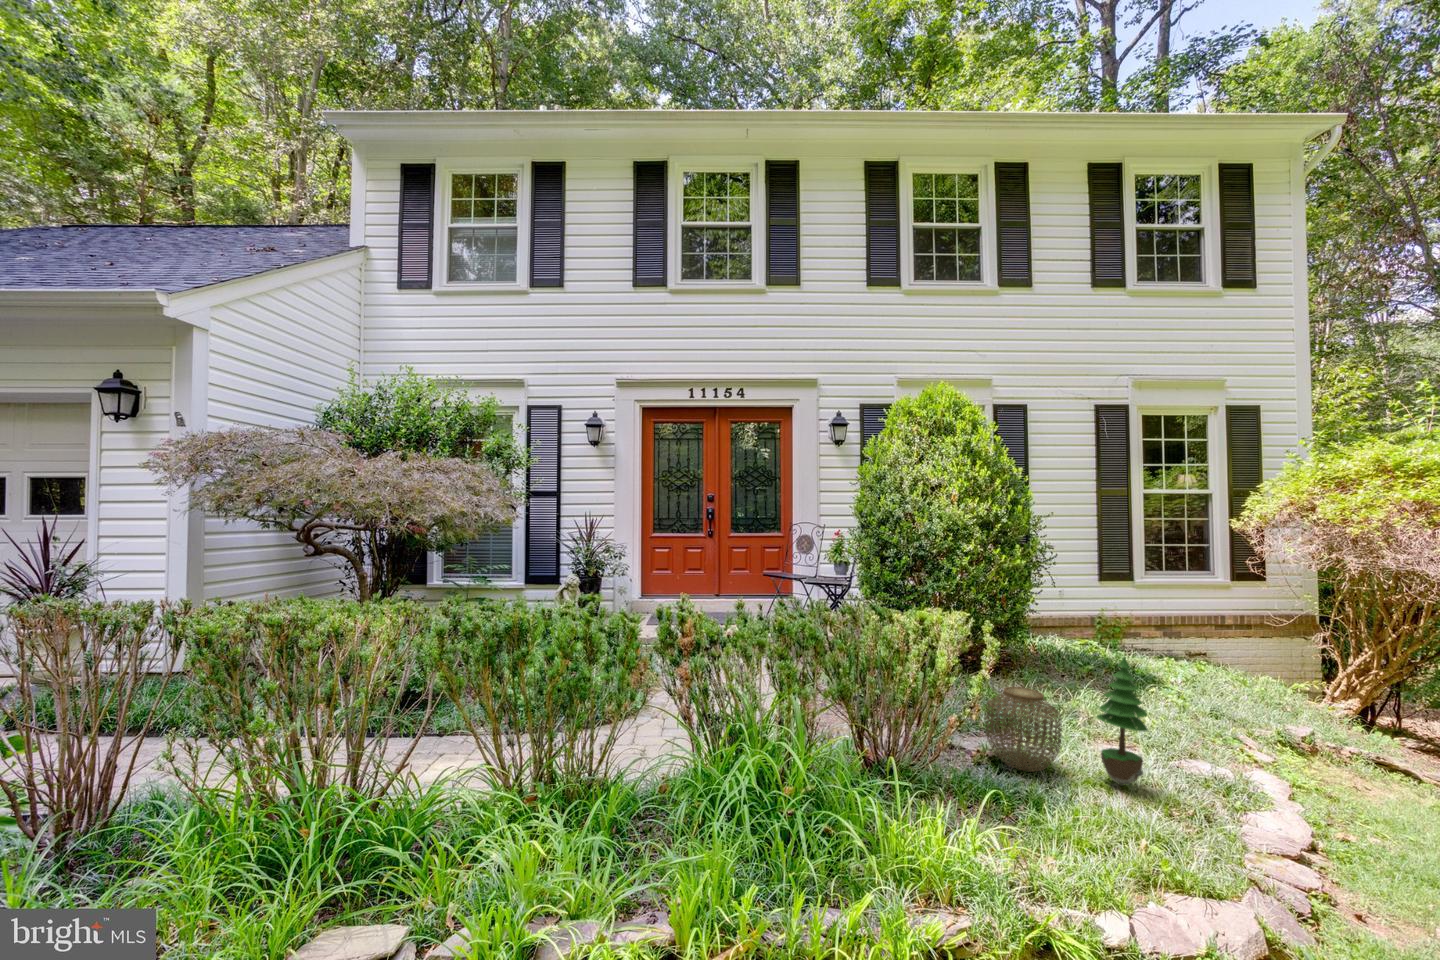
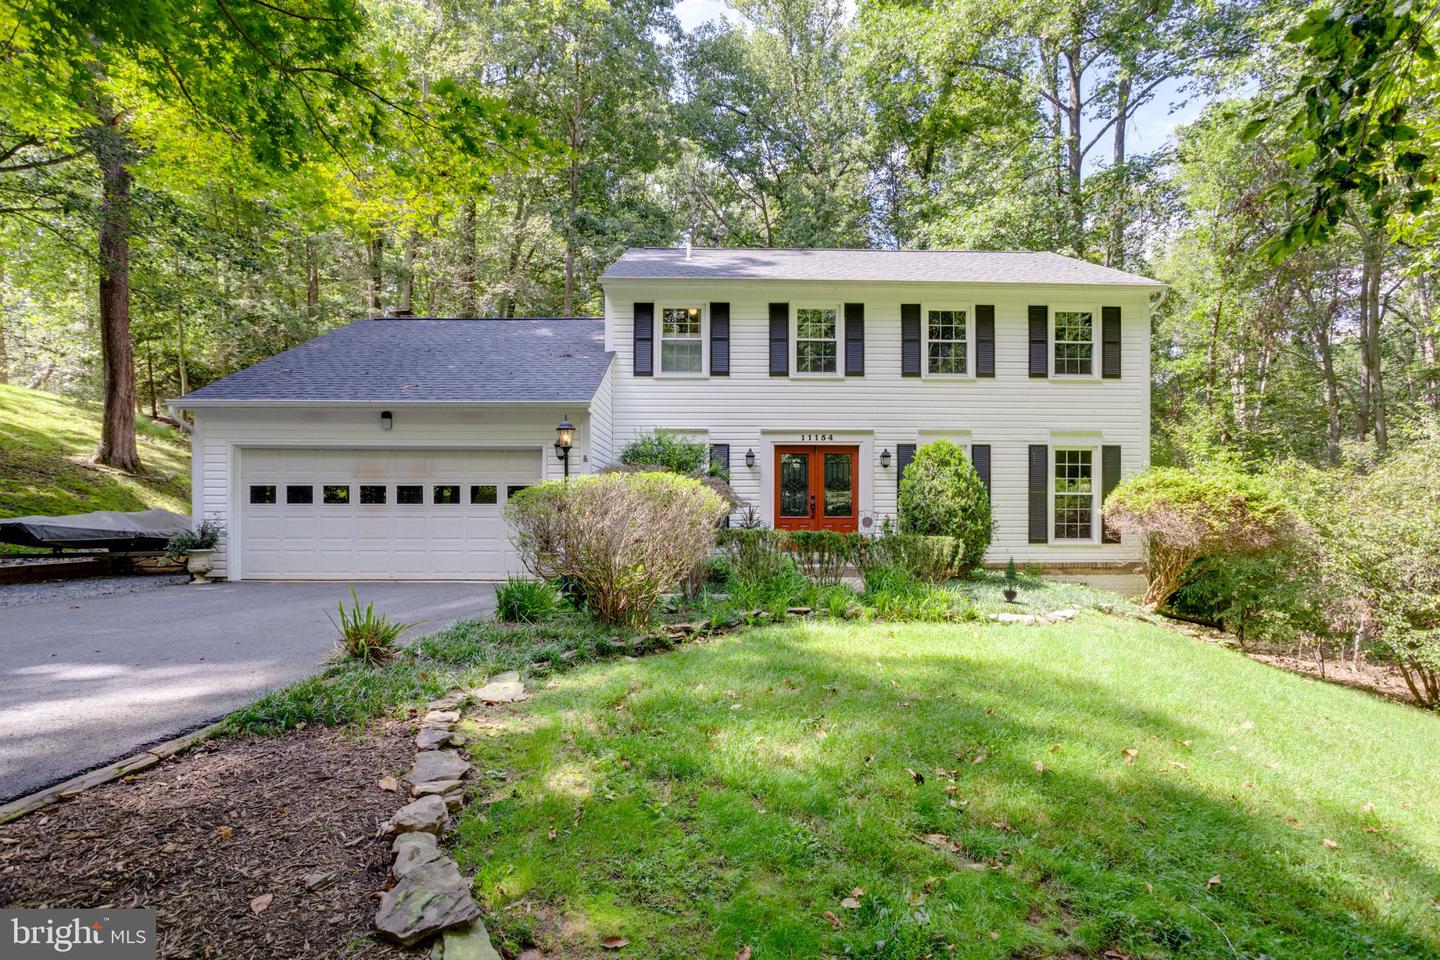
woven basket: present [985,687,1062,772] -> none [962,569,990,598]

